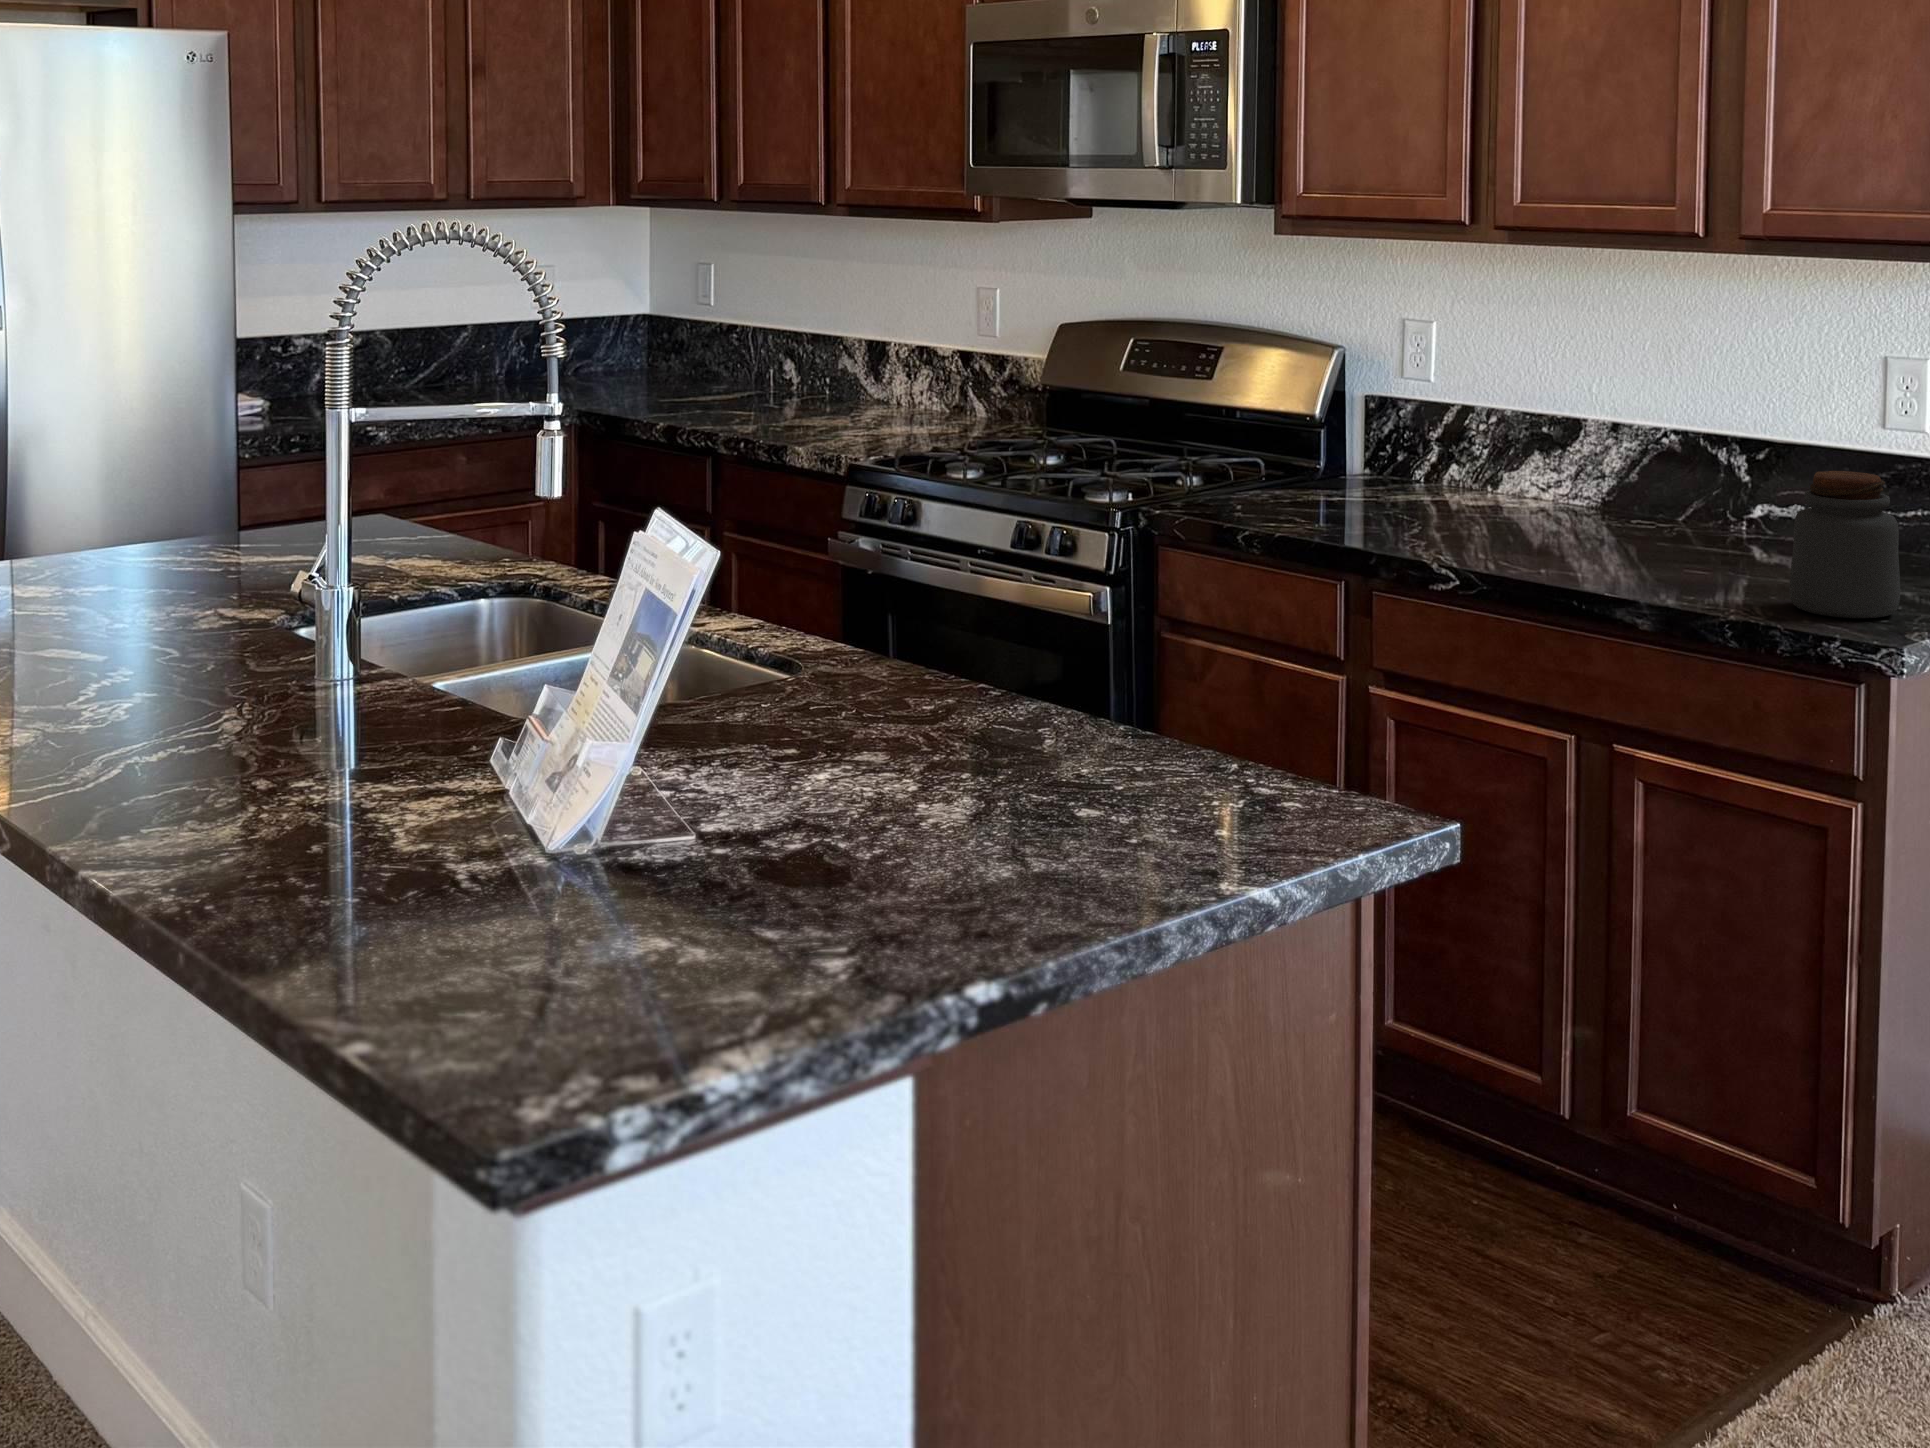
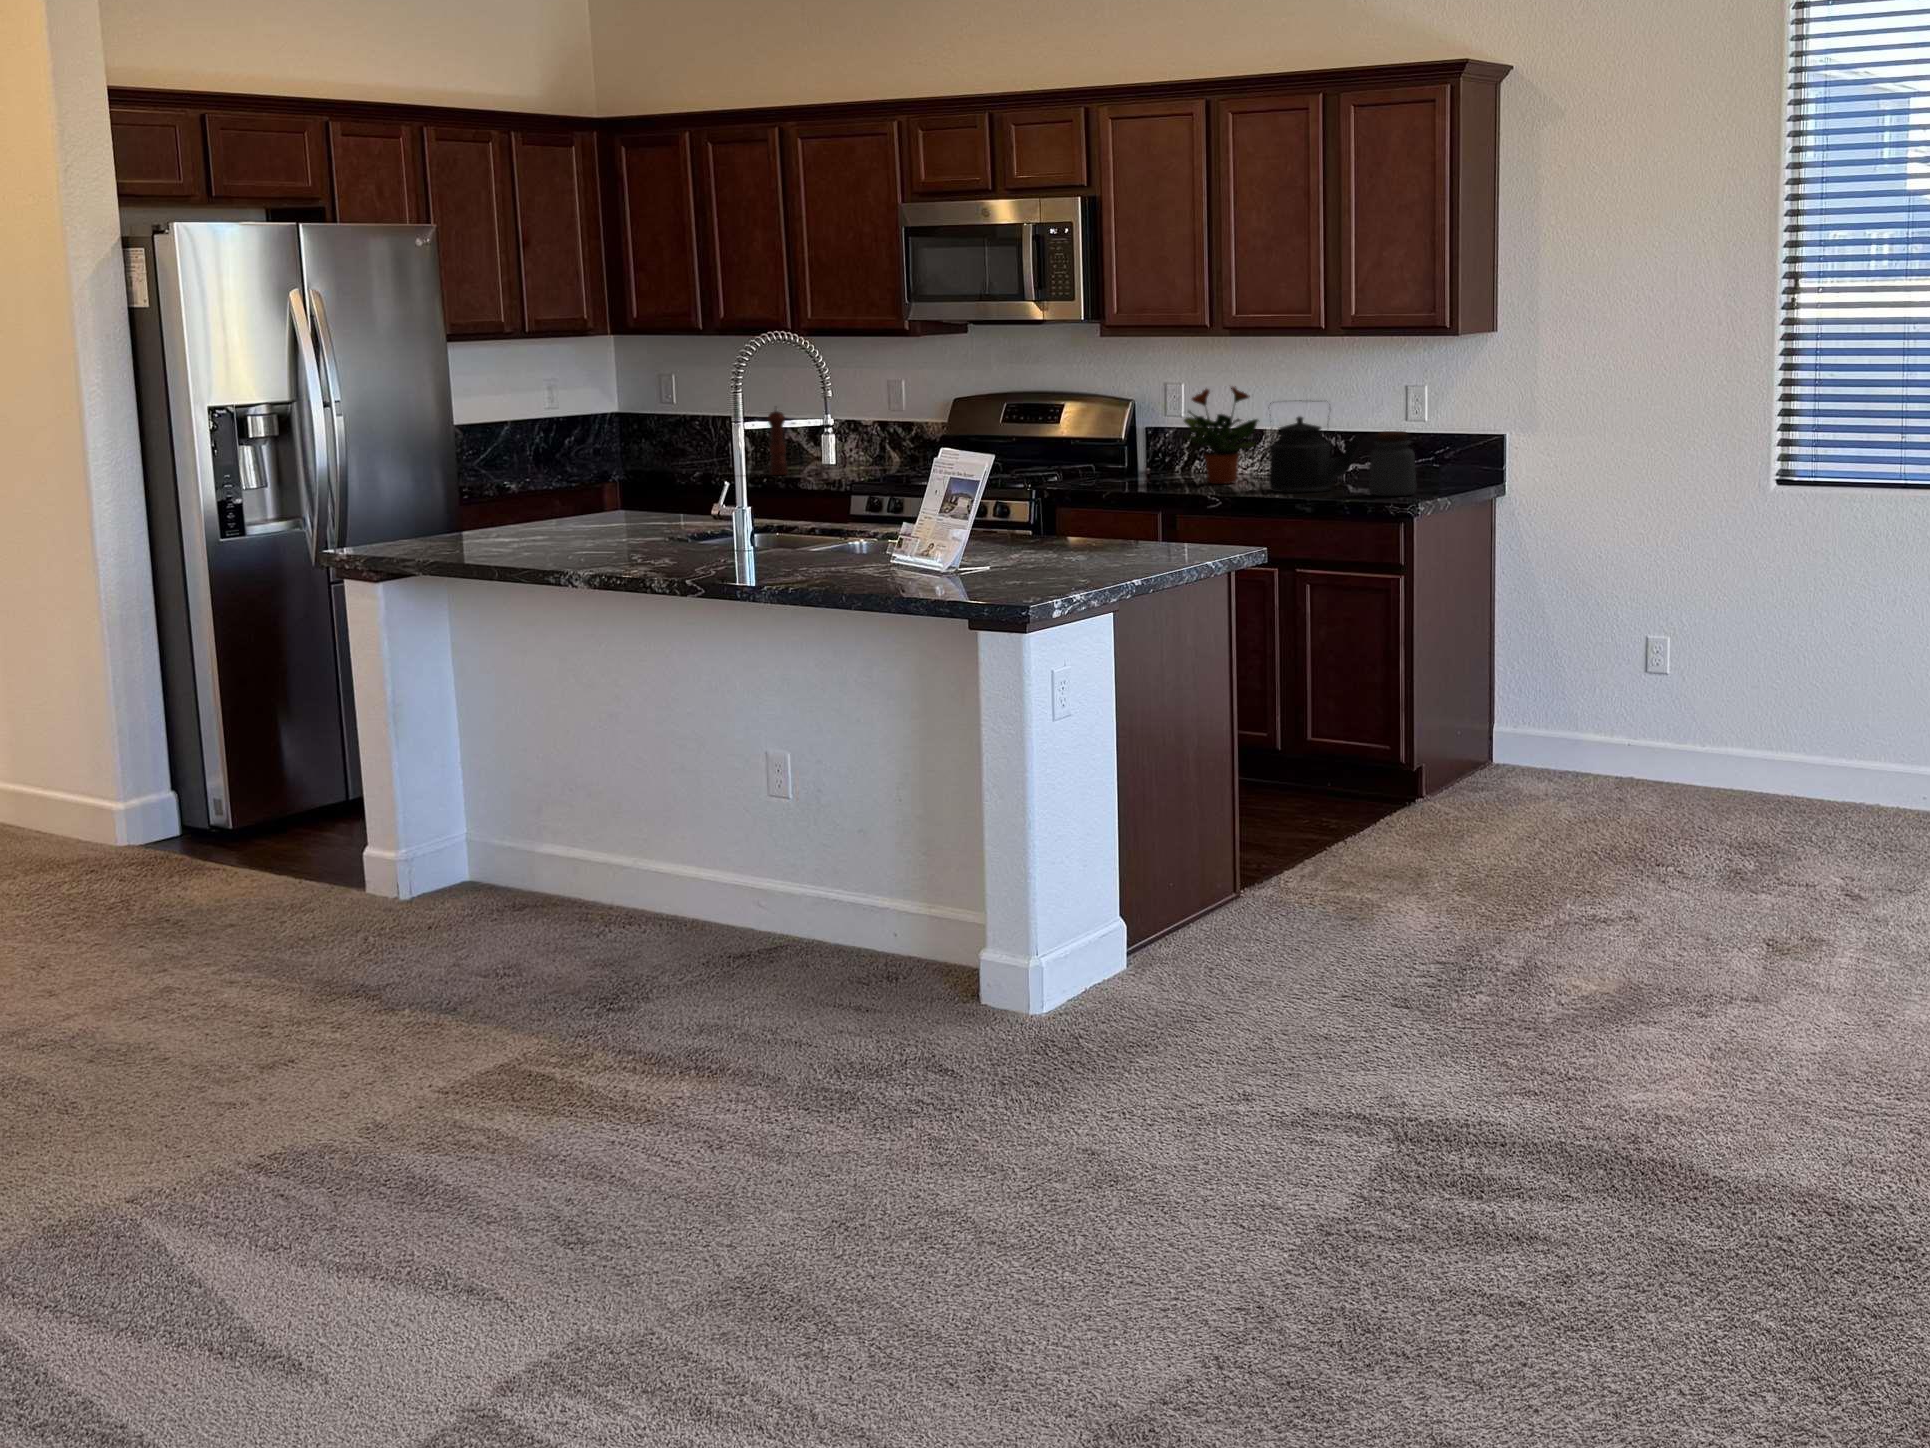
pepper mill: none [764,328,793,438] -> present [768,408,788,475]
potted plant: none [1412,340,1571,531] -> present [1184,386,1259,484]
kettle: none [1574,386,1782,581] -> present [1269,400,1363,493]

